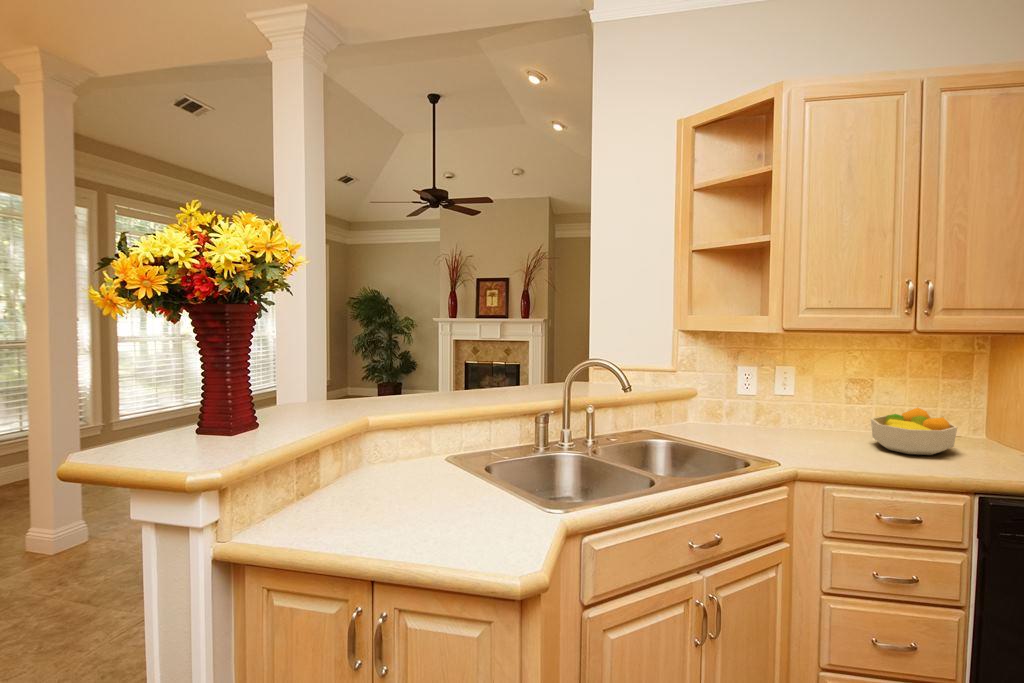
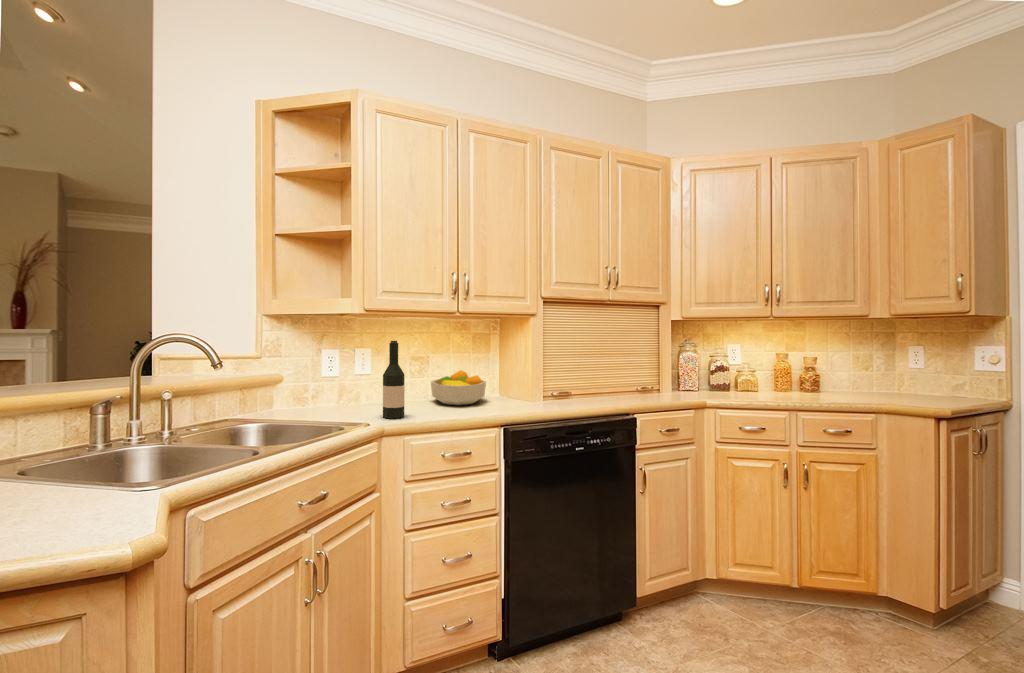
wine bottle: none [800,368,829,460] -> present [383,341,405,419]

